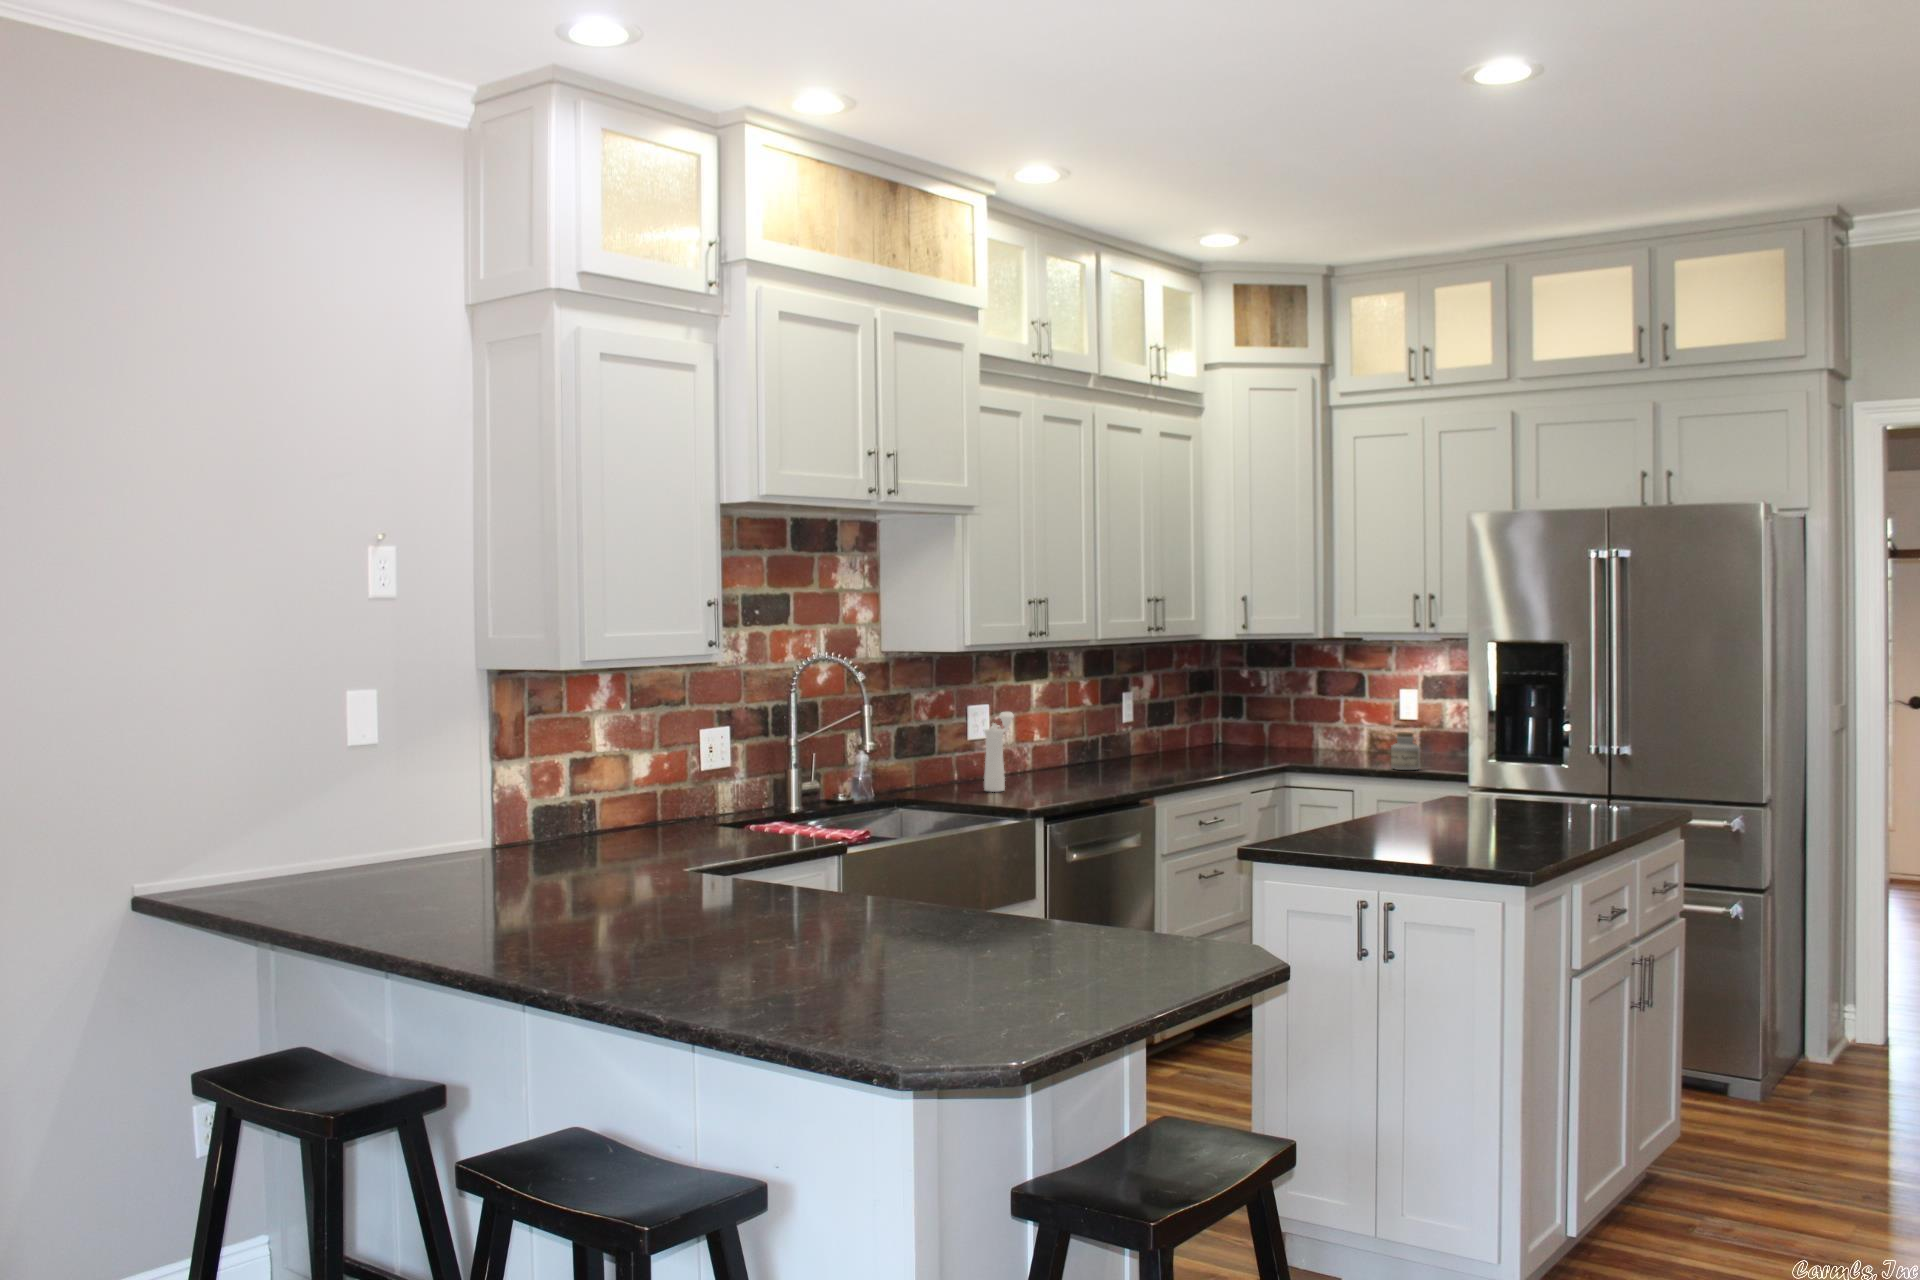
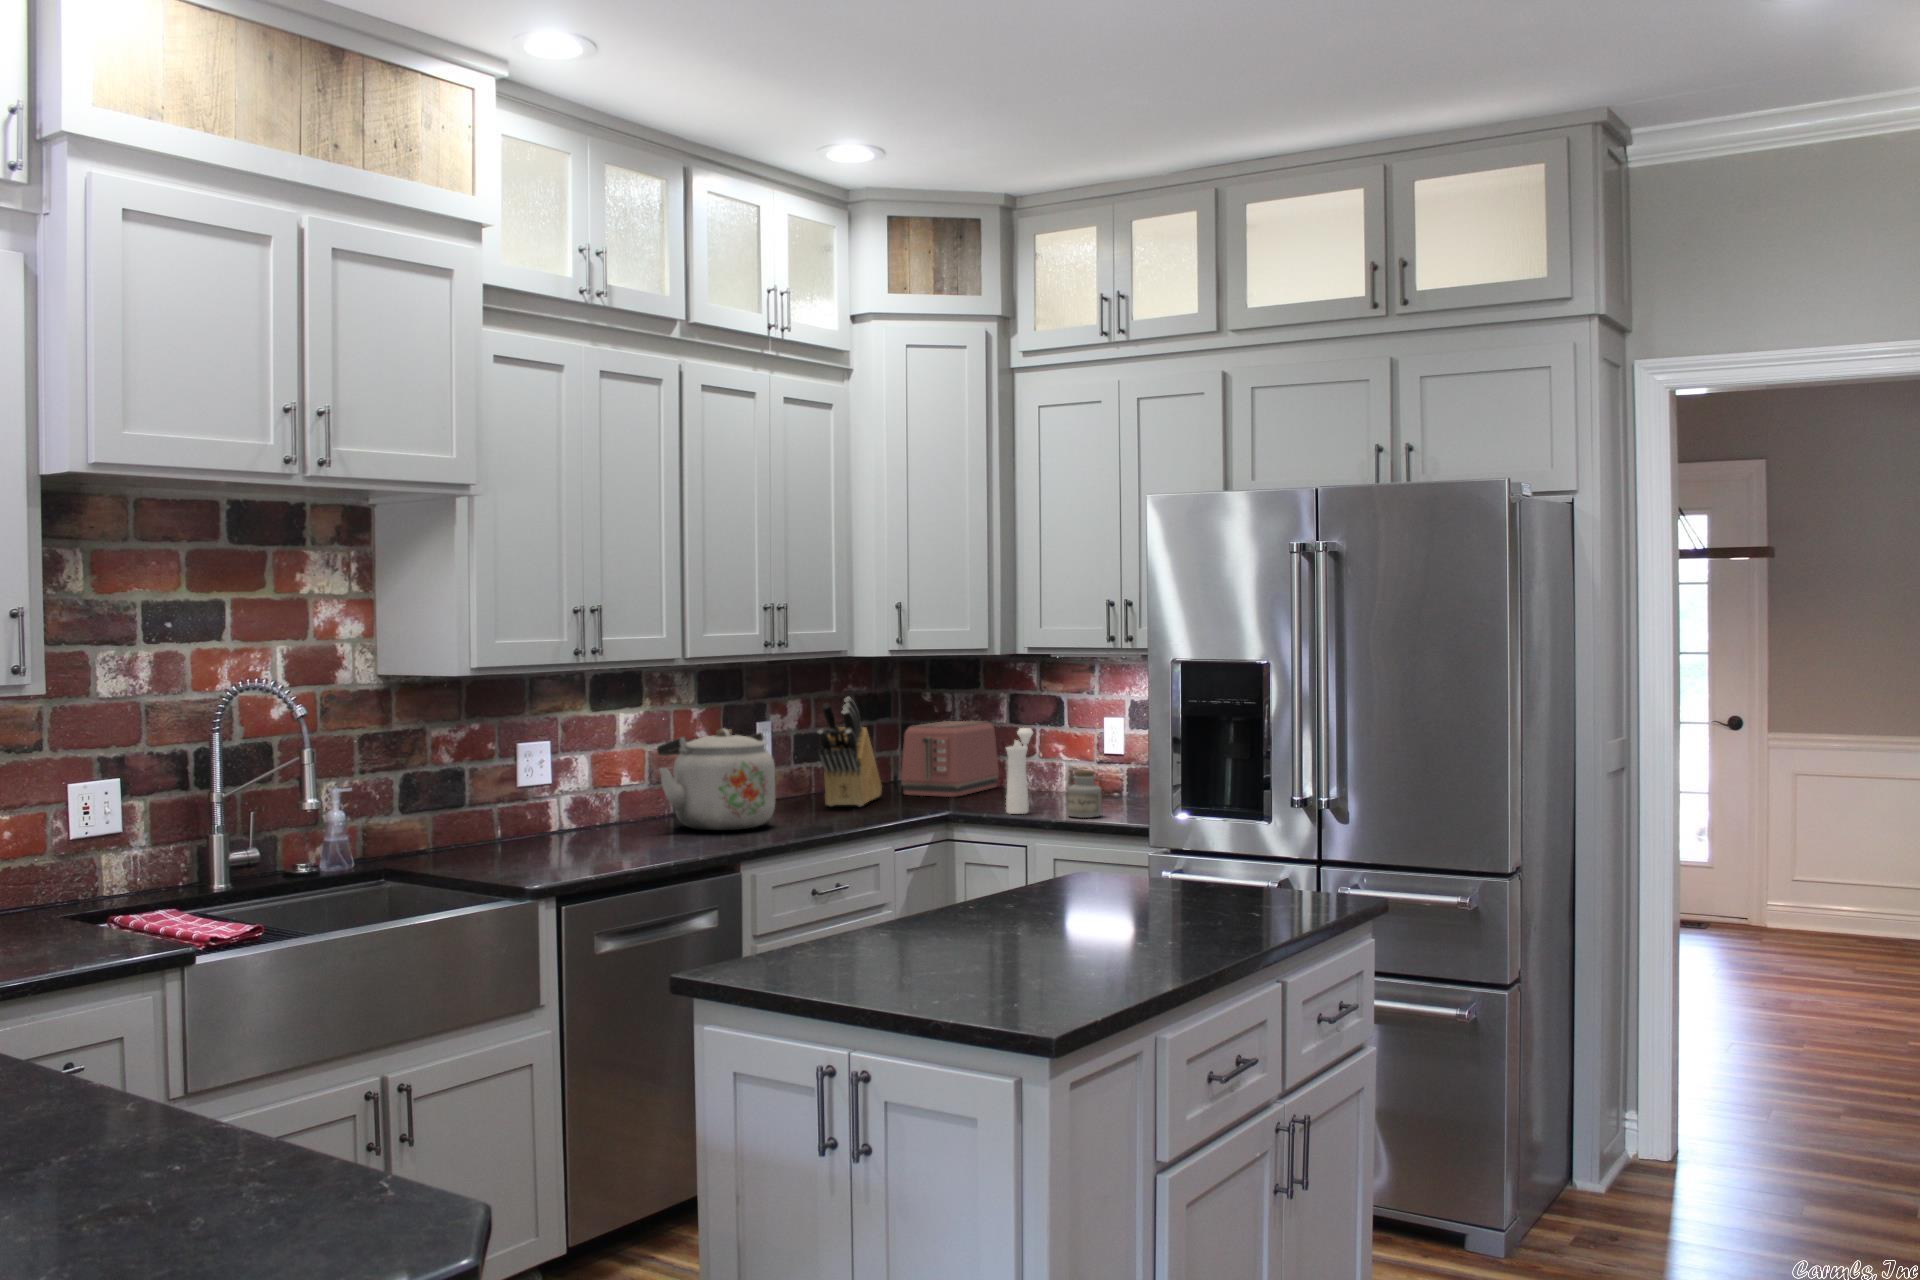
knife block: none [1180,672,1219,759] -> present [818,697,882,806]
toaster: none [1232,693,1306,753] -> present [901,721,999,797]
kettle: none [1067,696,1161,775] -> present [657,729,775,830]
pepper mill: present [984,712,1014,792] -> present [1006,728,1033,814]

